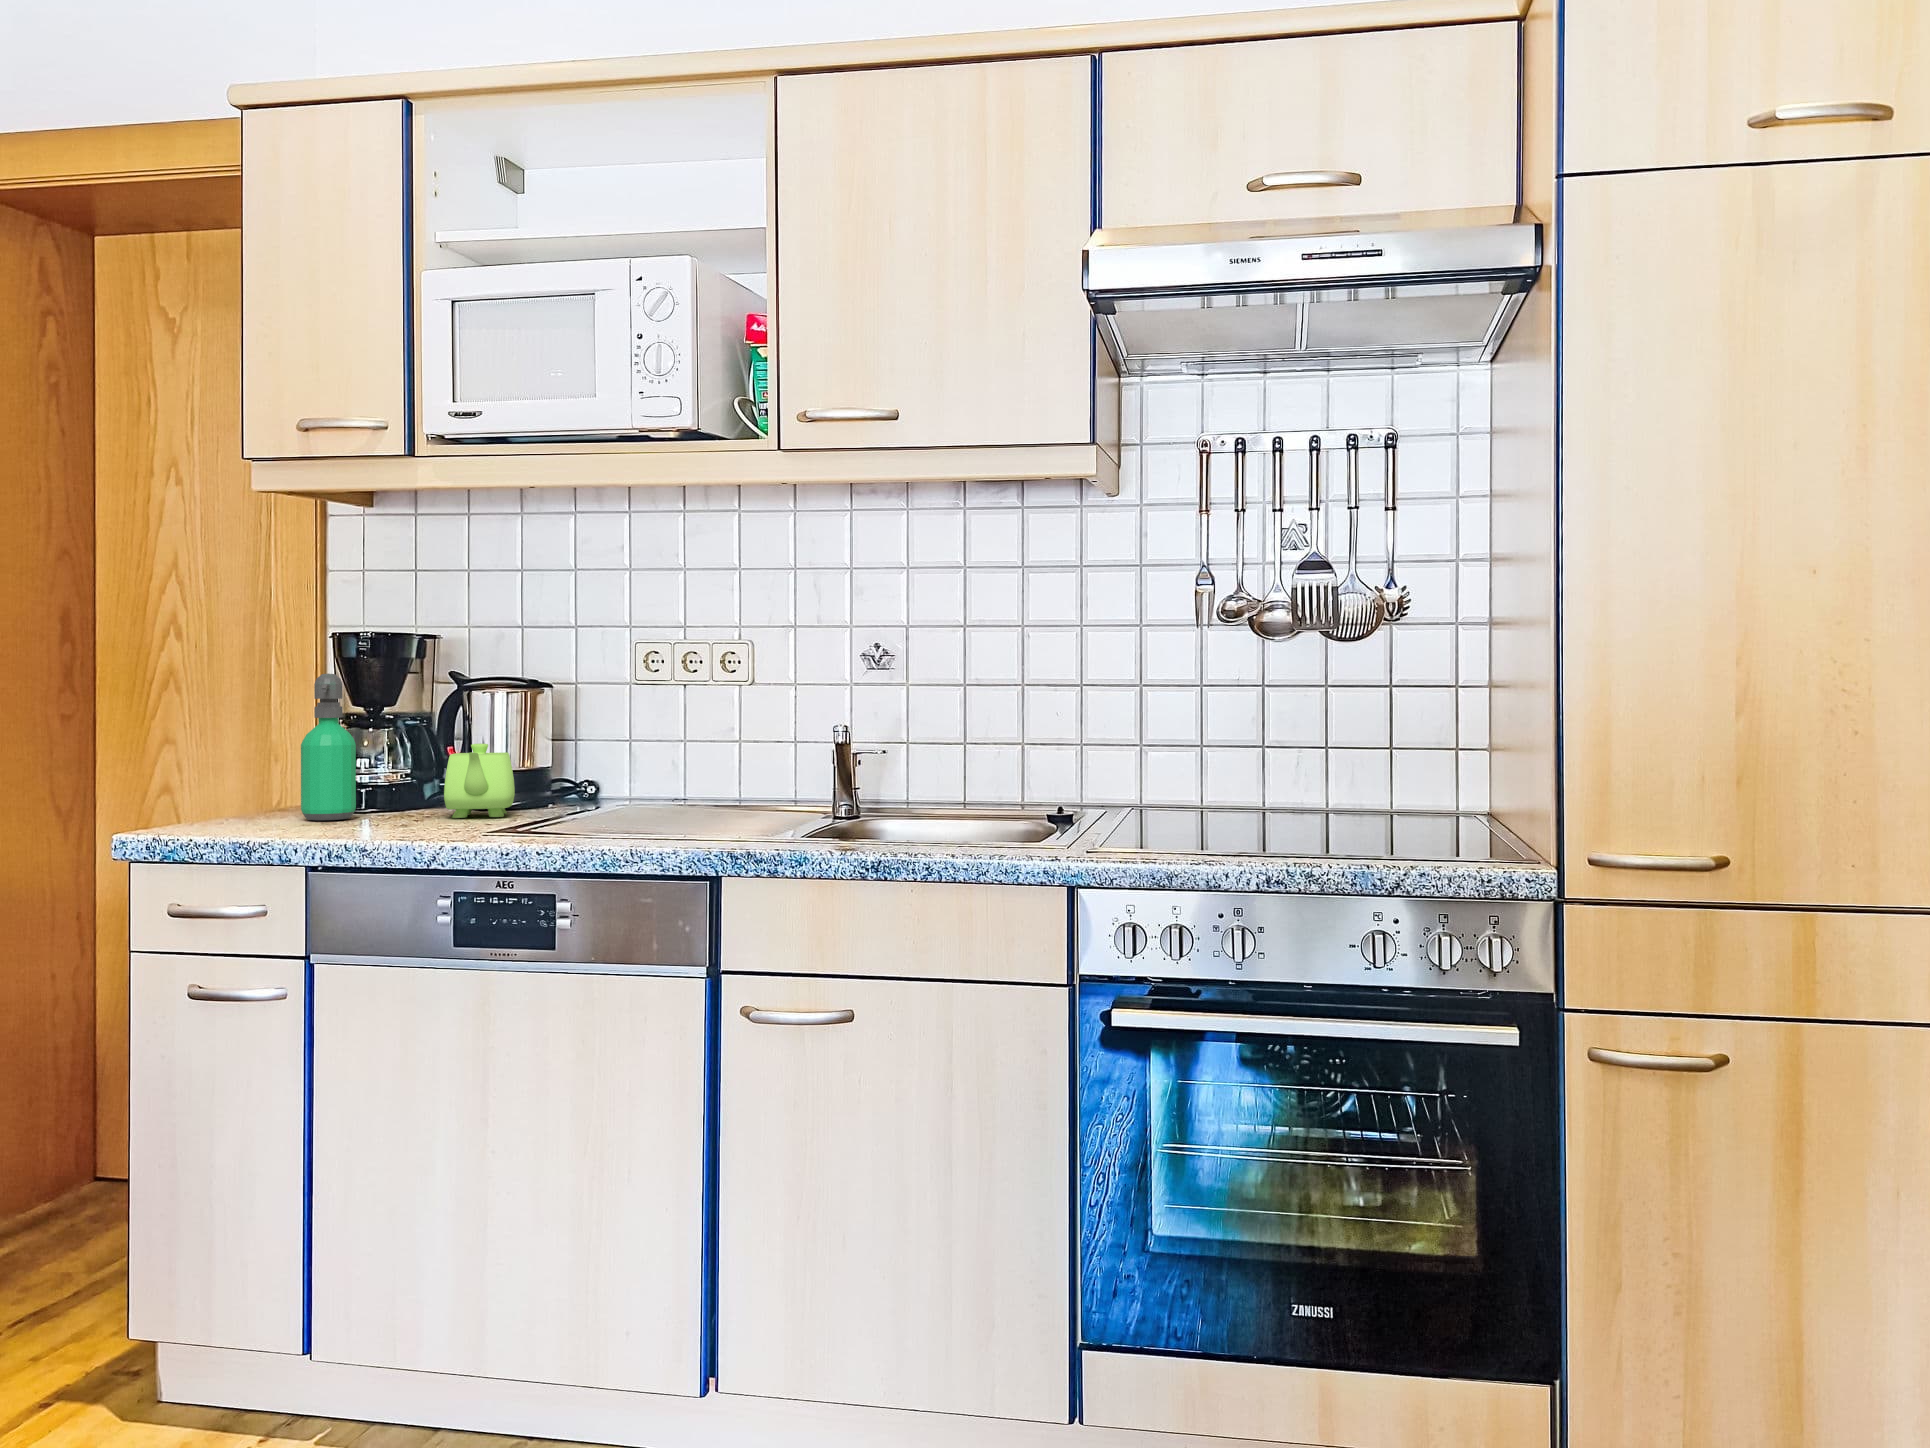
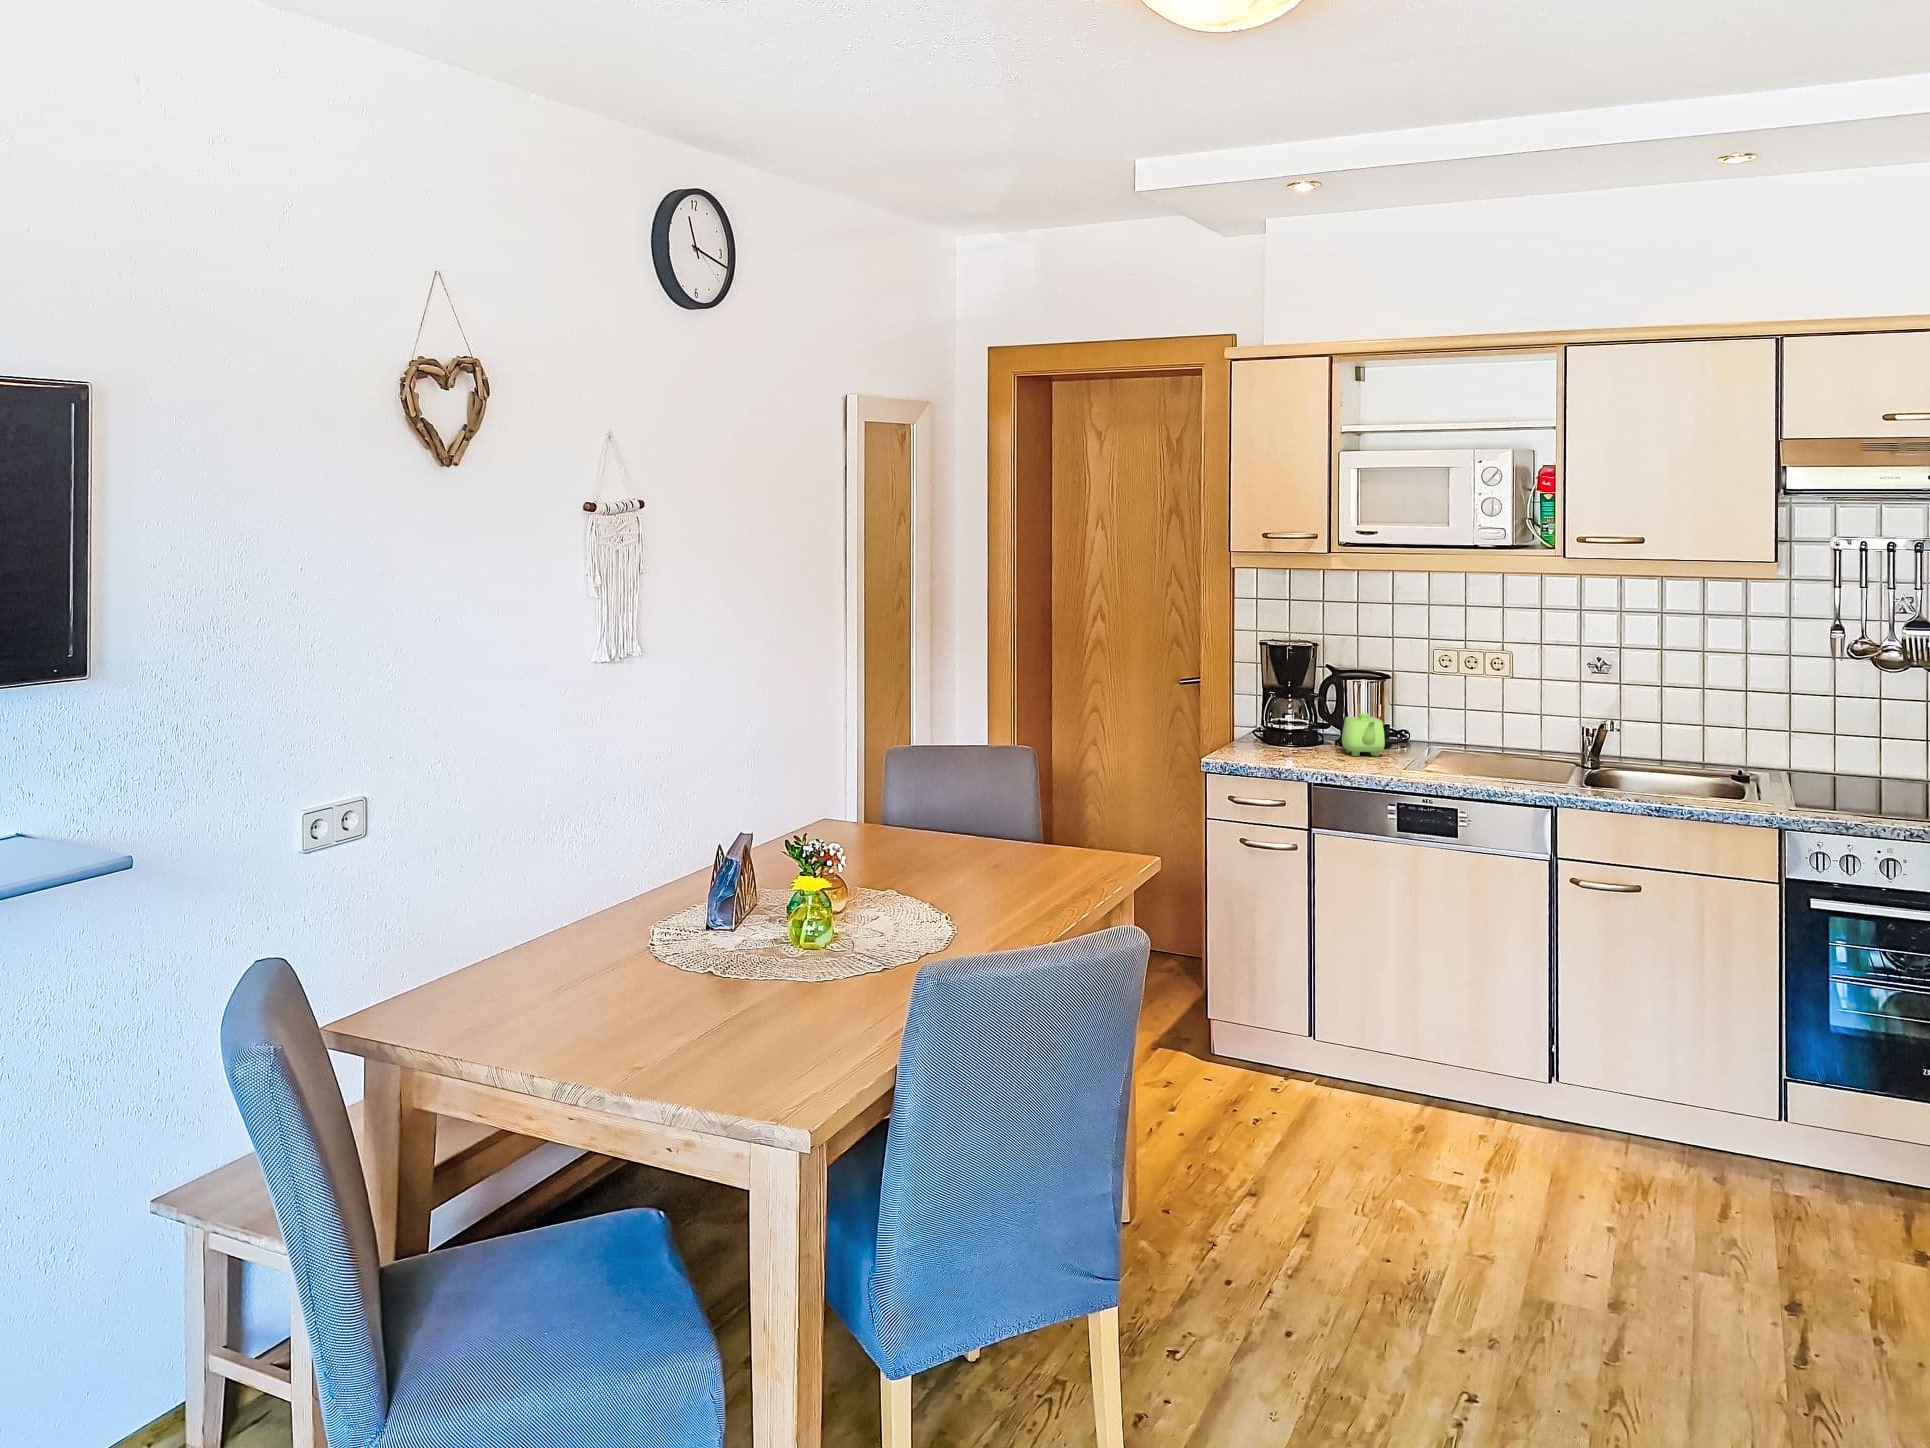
soap dispenser: present [301,674,356,820] -> none [1272,674,1301,755]

